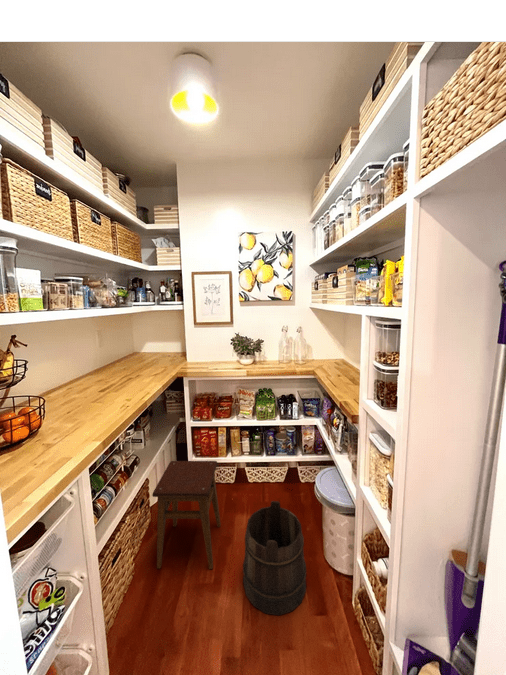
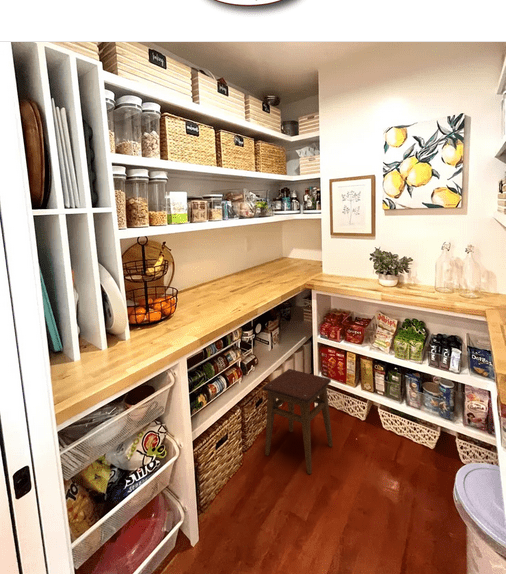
bucket: present [243,501,306,615] -> none [332,430,403,539]

